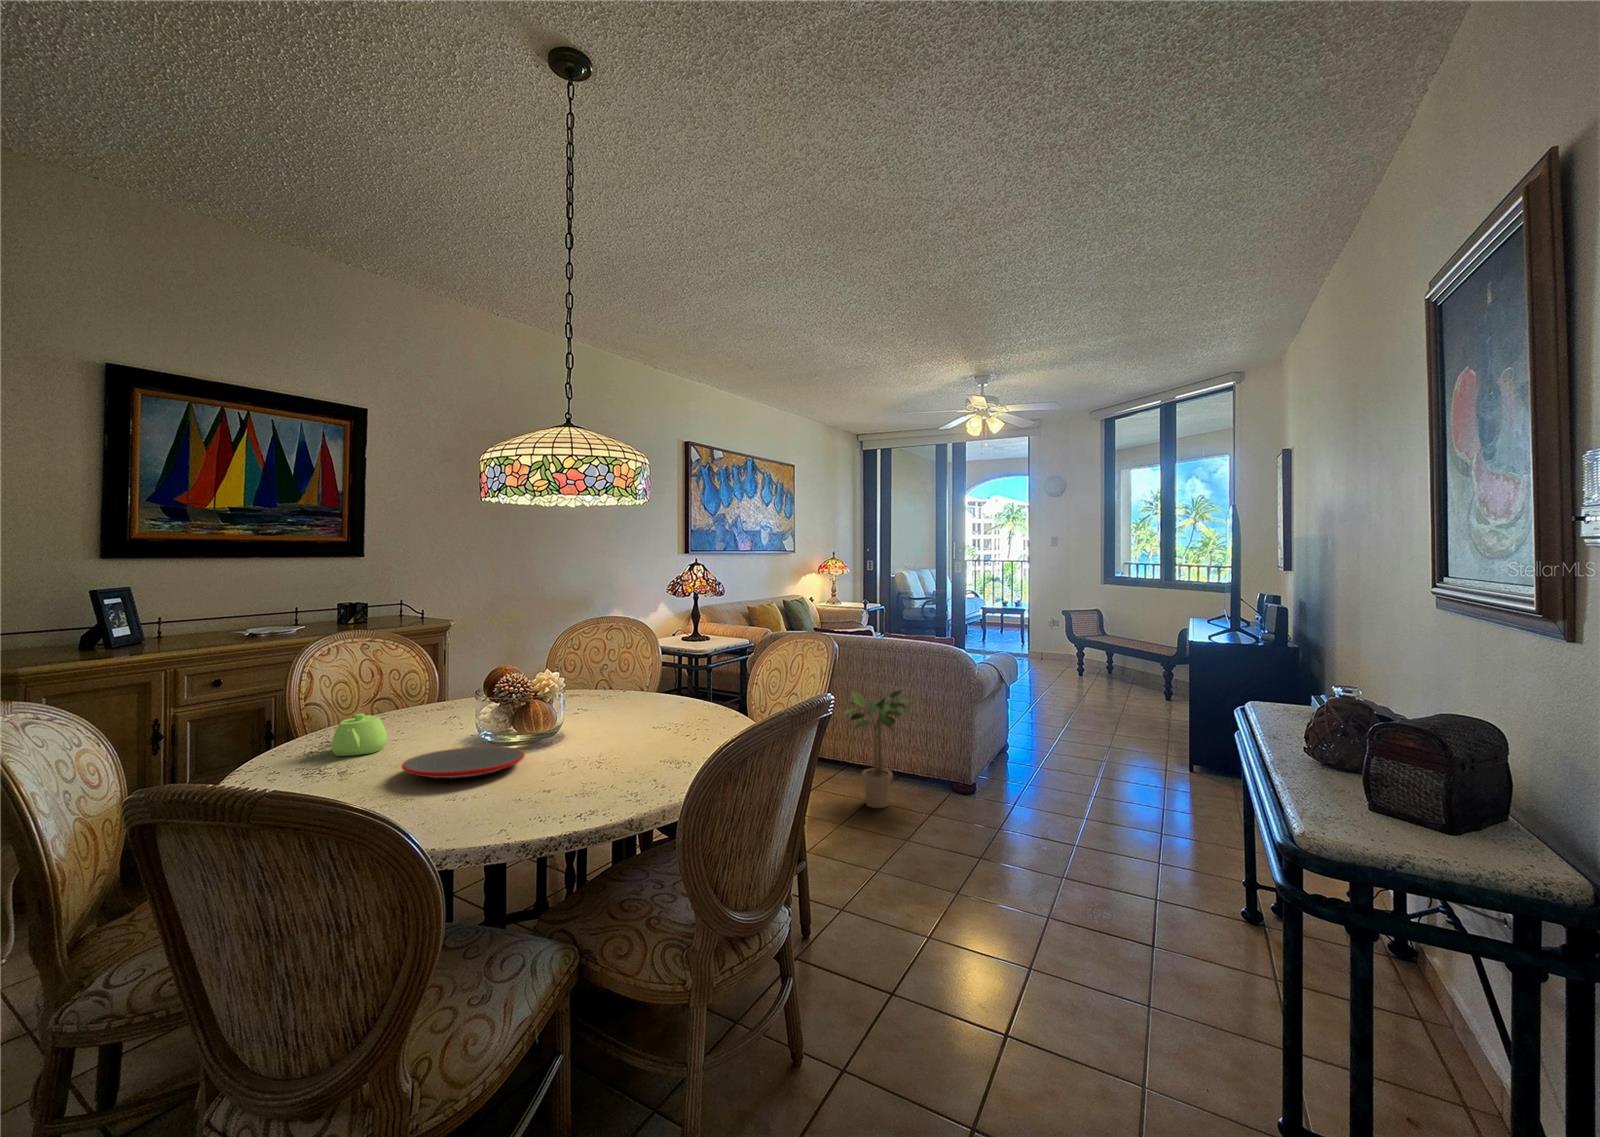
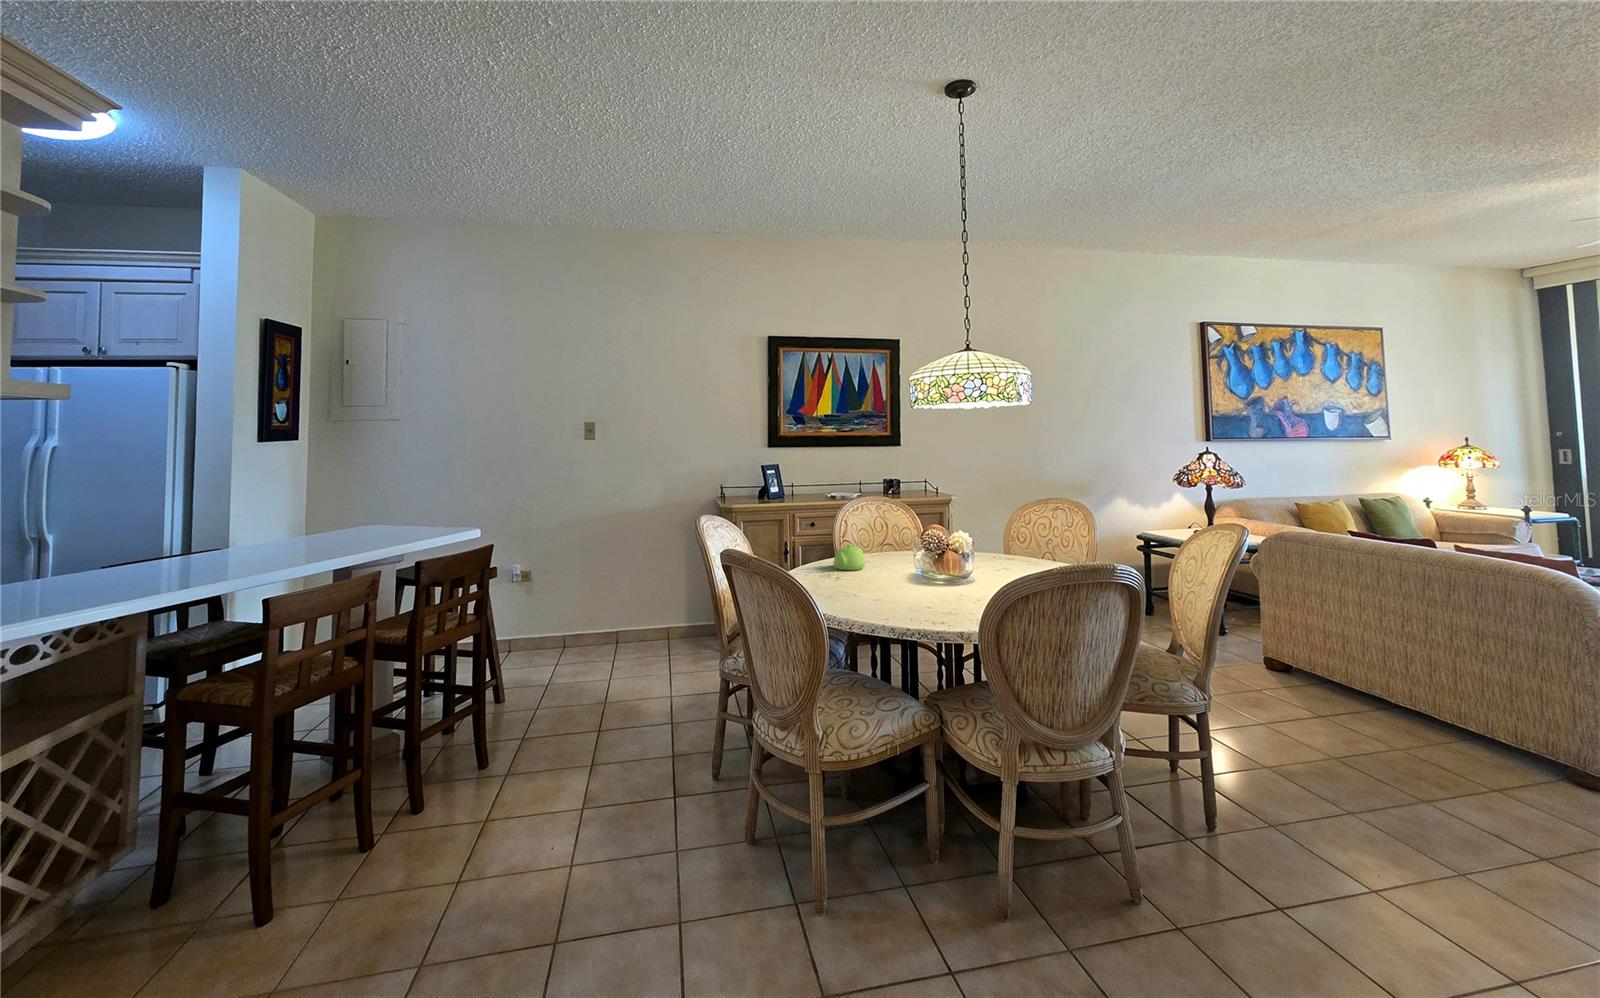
potted plant: present [843,690,915,808] -> none [1359,605,1494,762]
plate: present [402,746,525,778] -> none [854,574,933,592]

